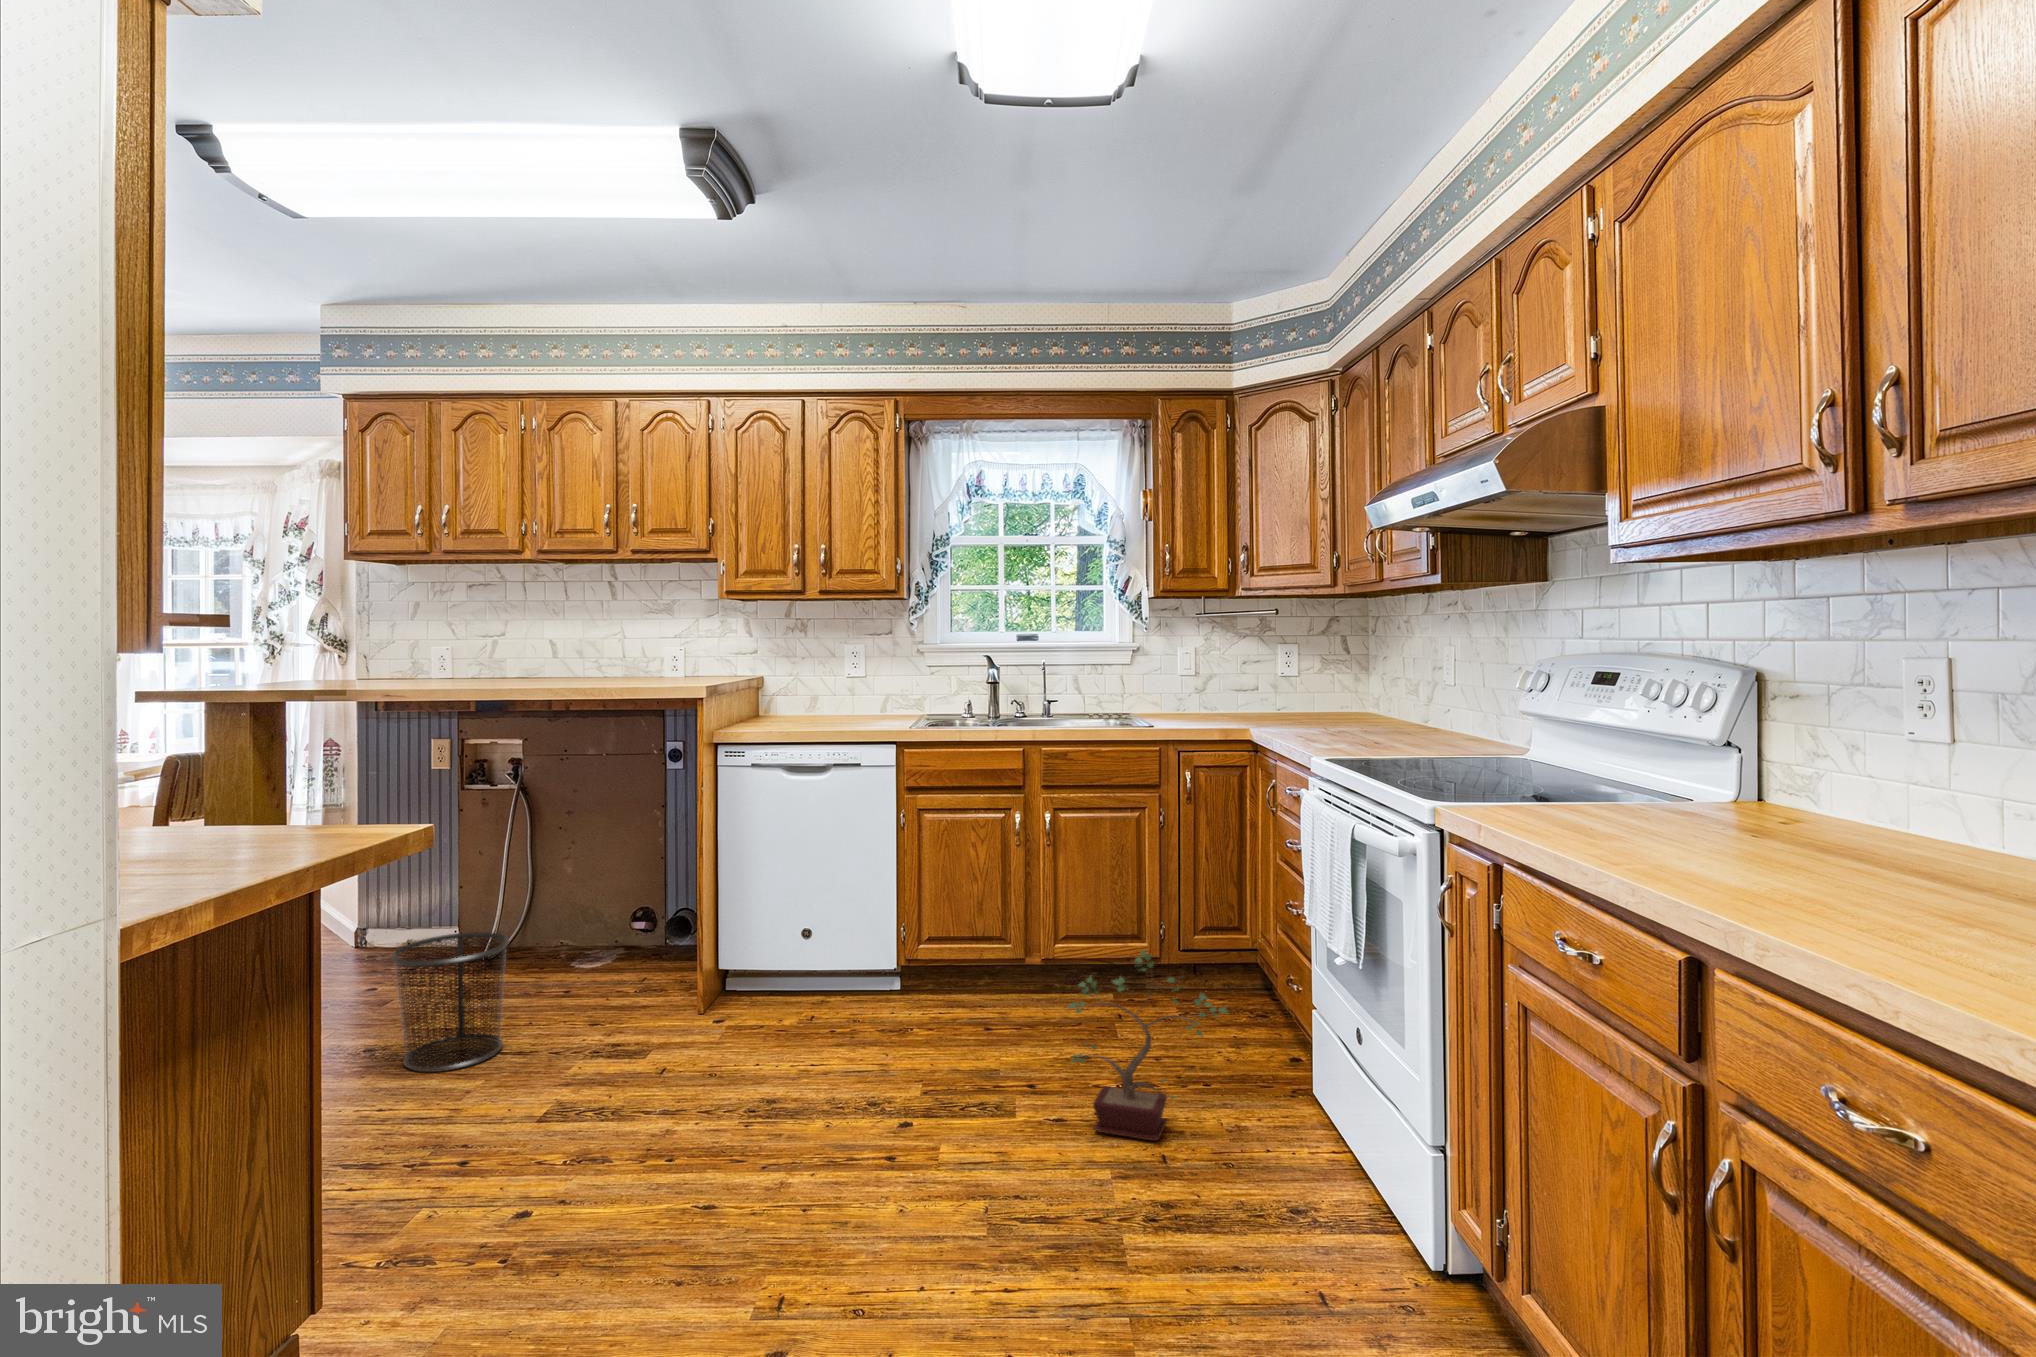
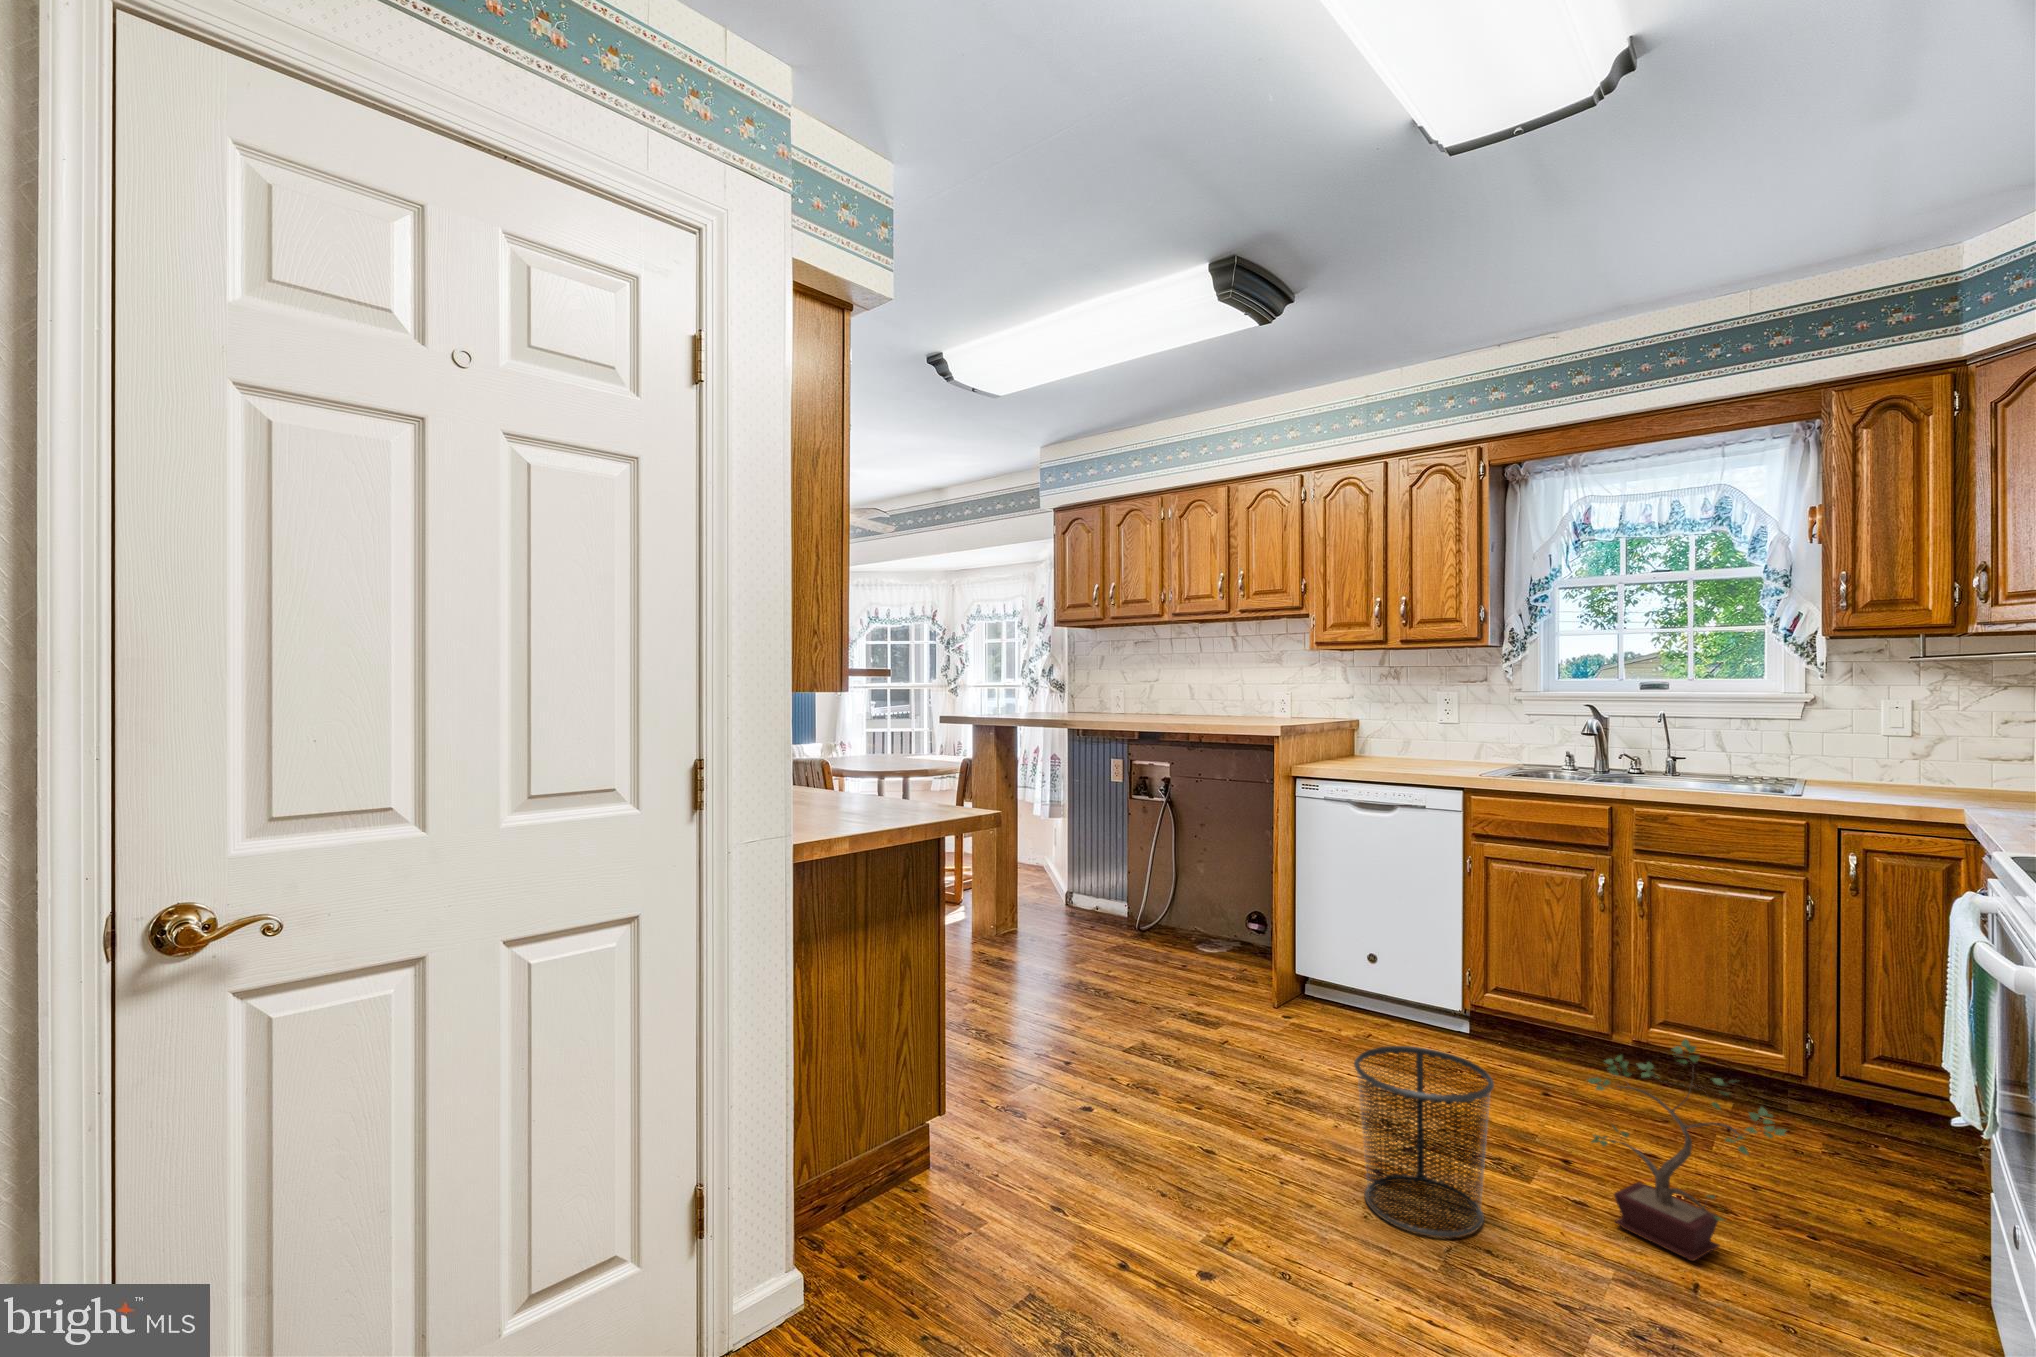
waste bin: present [391,932,509,1072] -> present [1354,1046,1494,1238]

